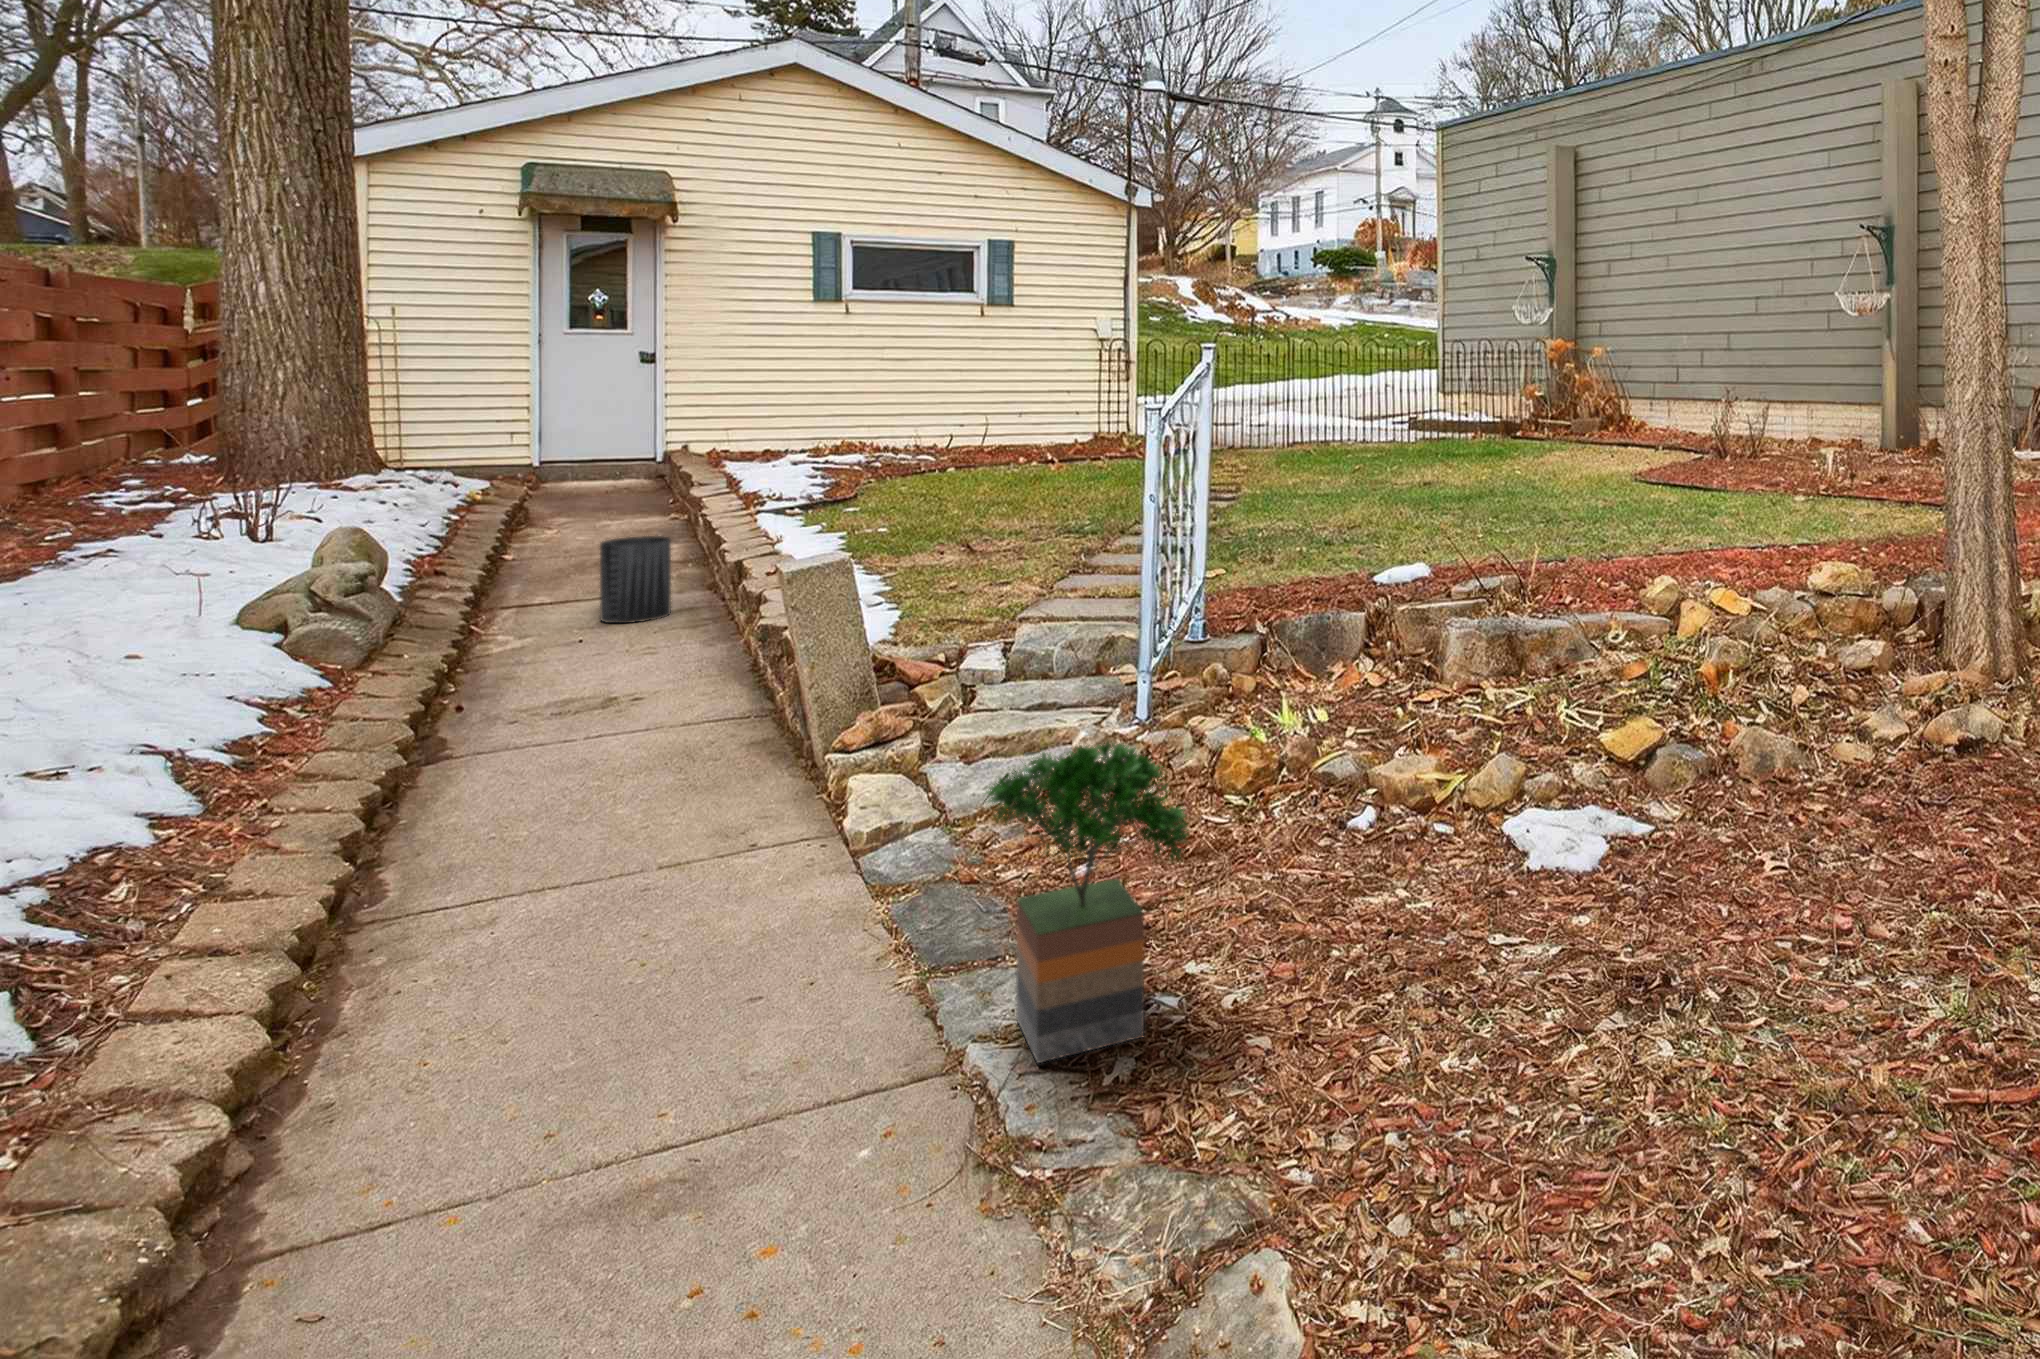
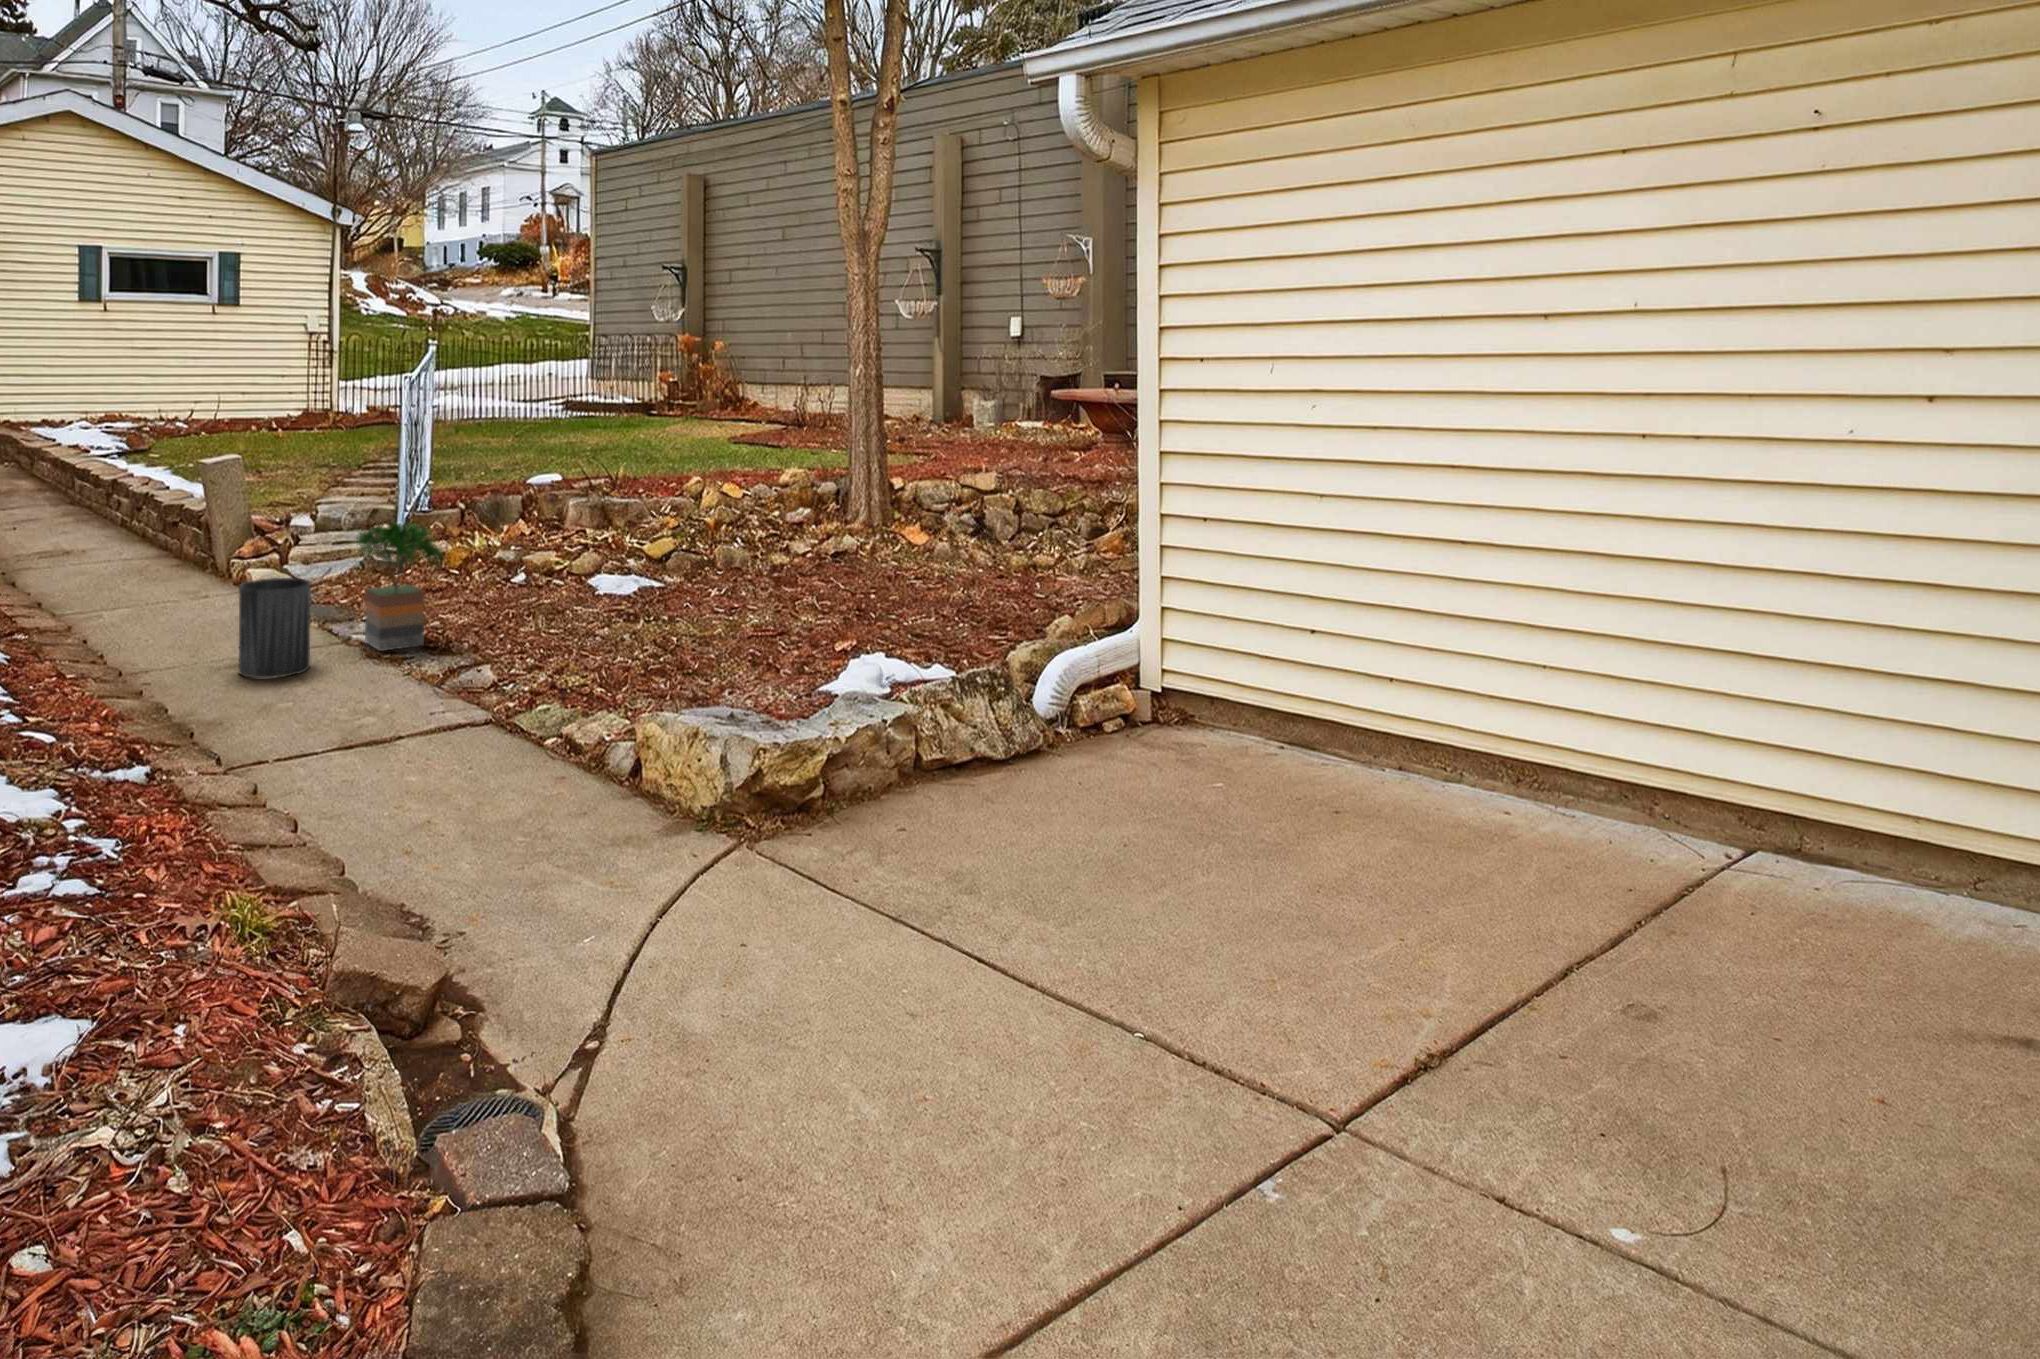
trash can: present [600,536,671,623] -> present [239,578,311,678]

